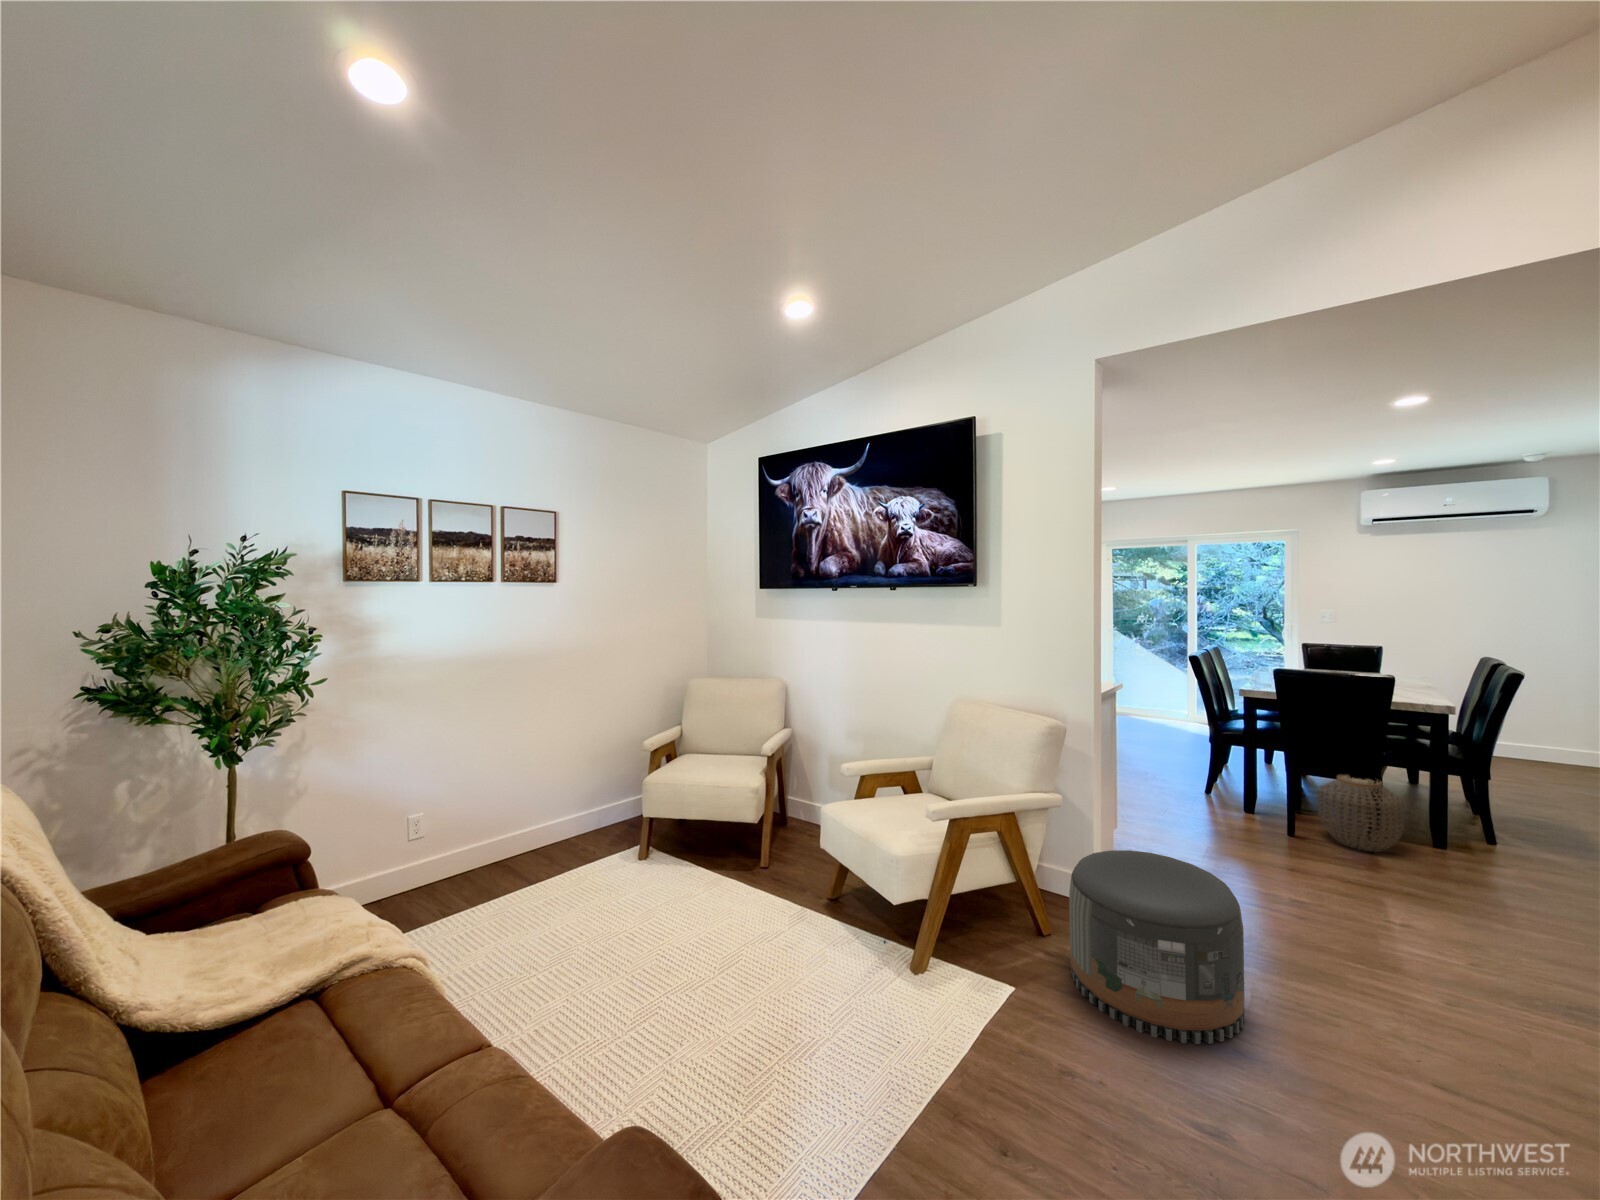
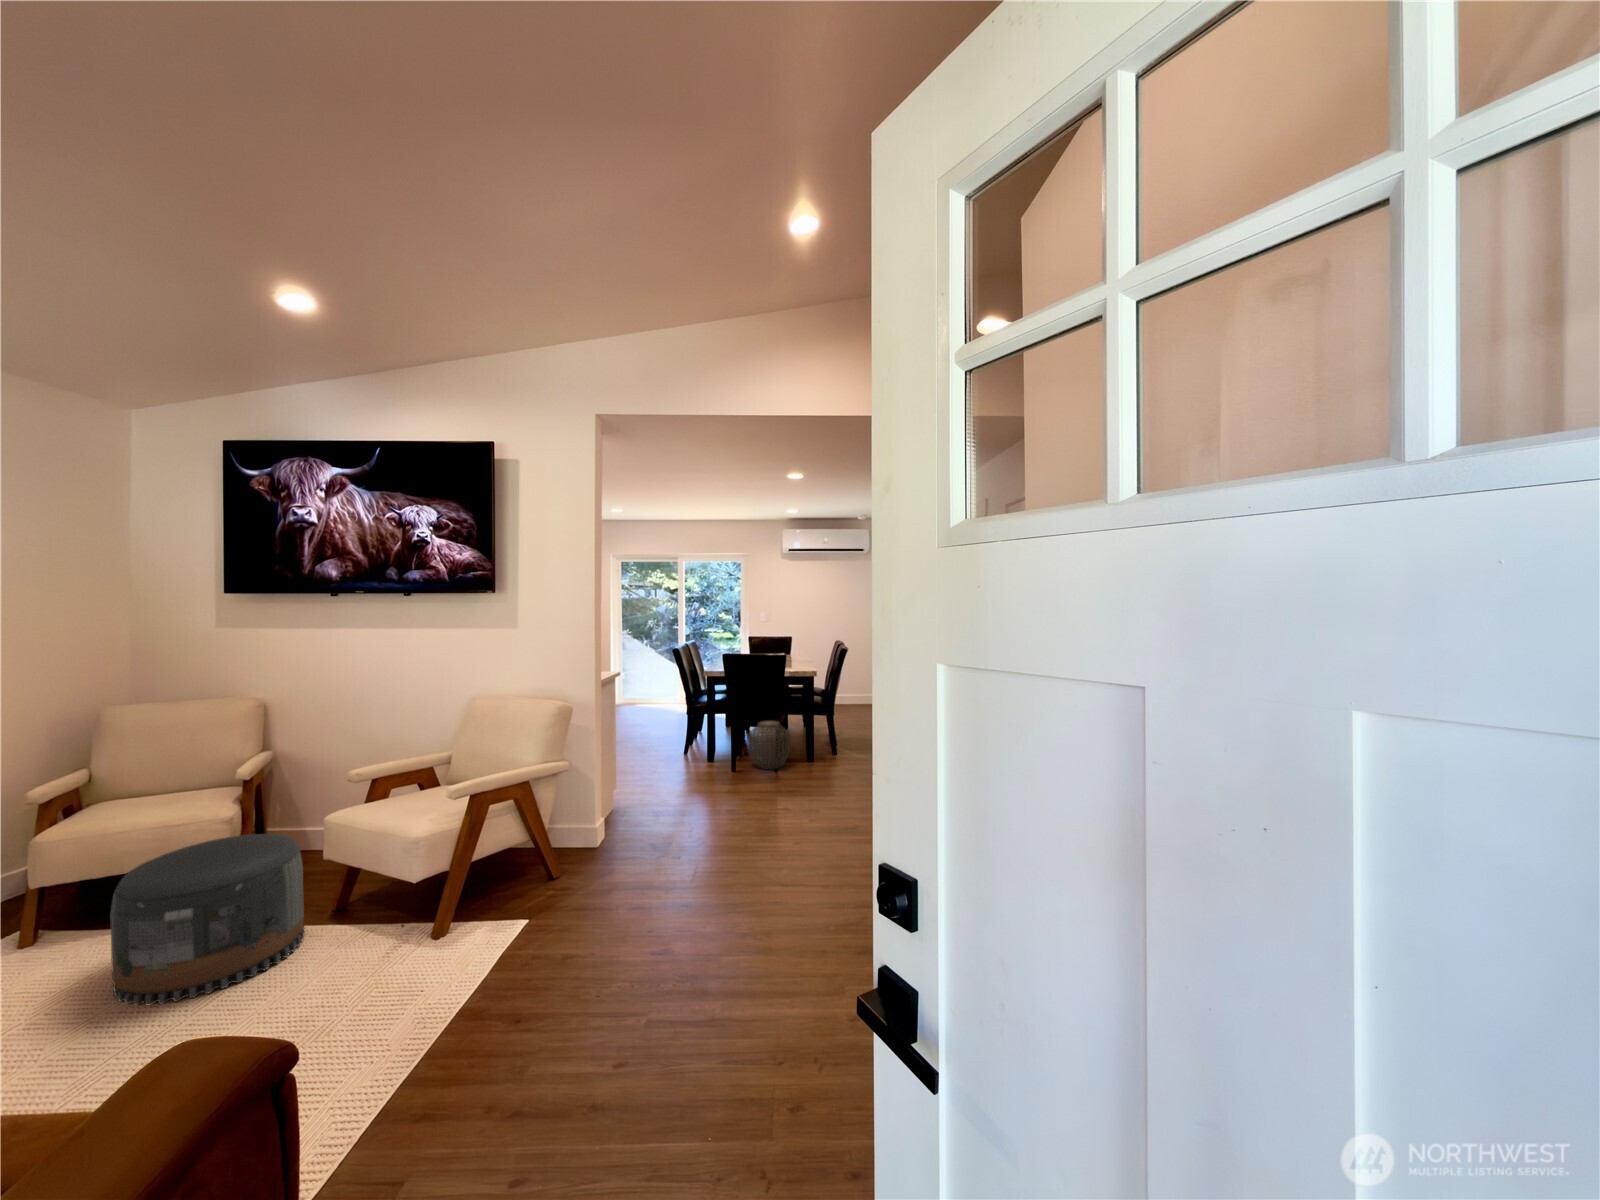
pouf: present [1069,850,1245,1044] -> present [110,834,304,1005]

